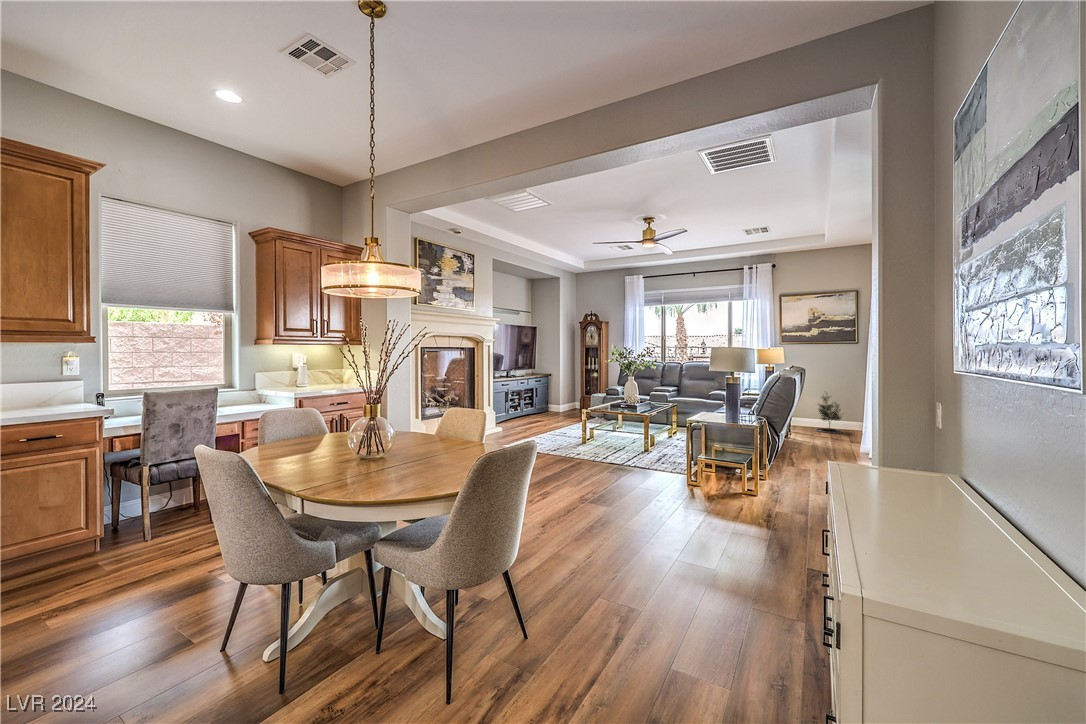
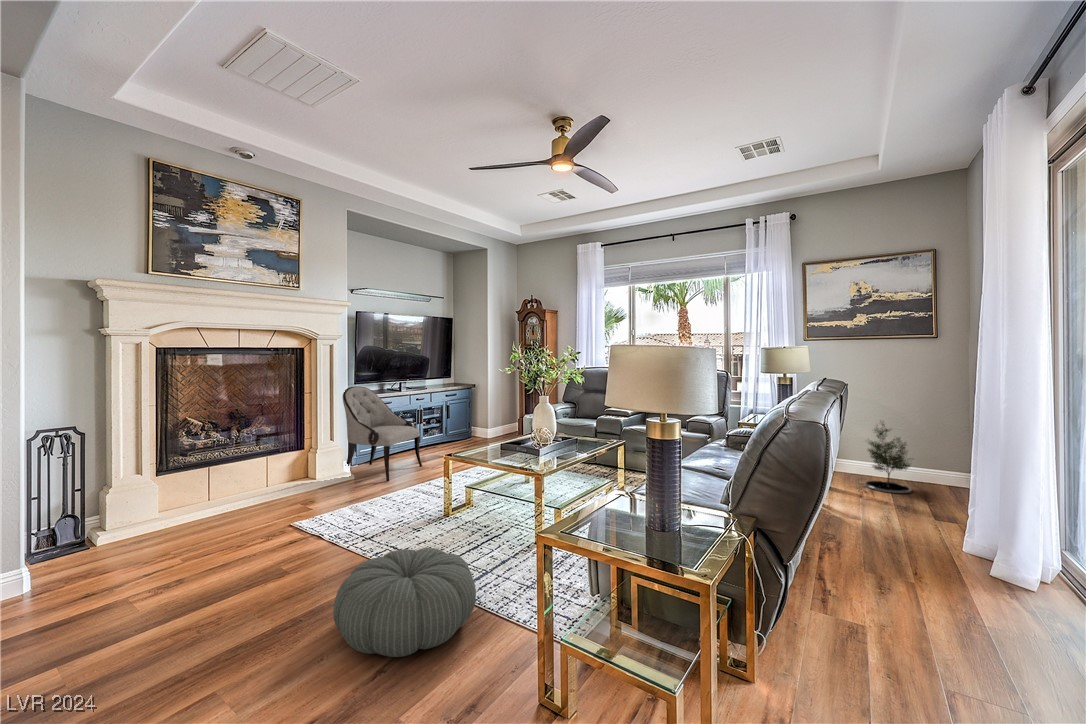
armchair: none [493,373,538,431] -> present [343,386,422,481]
pouf: none [586,443,647,478] -> present [333,548,476,657]

